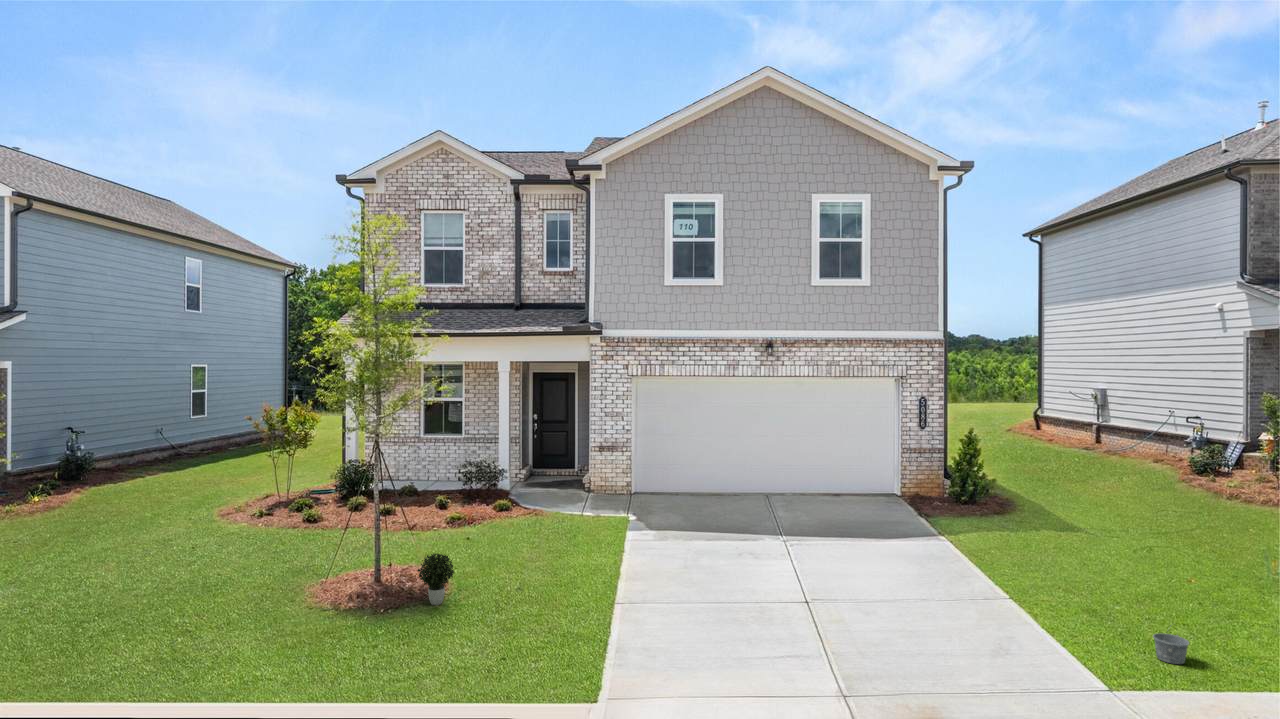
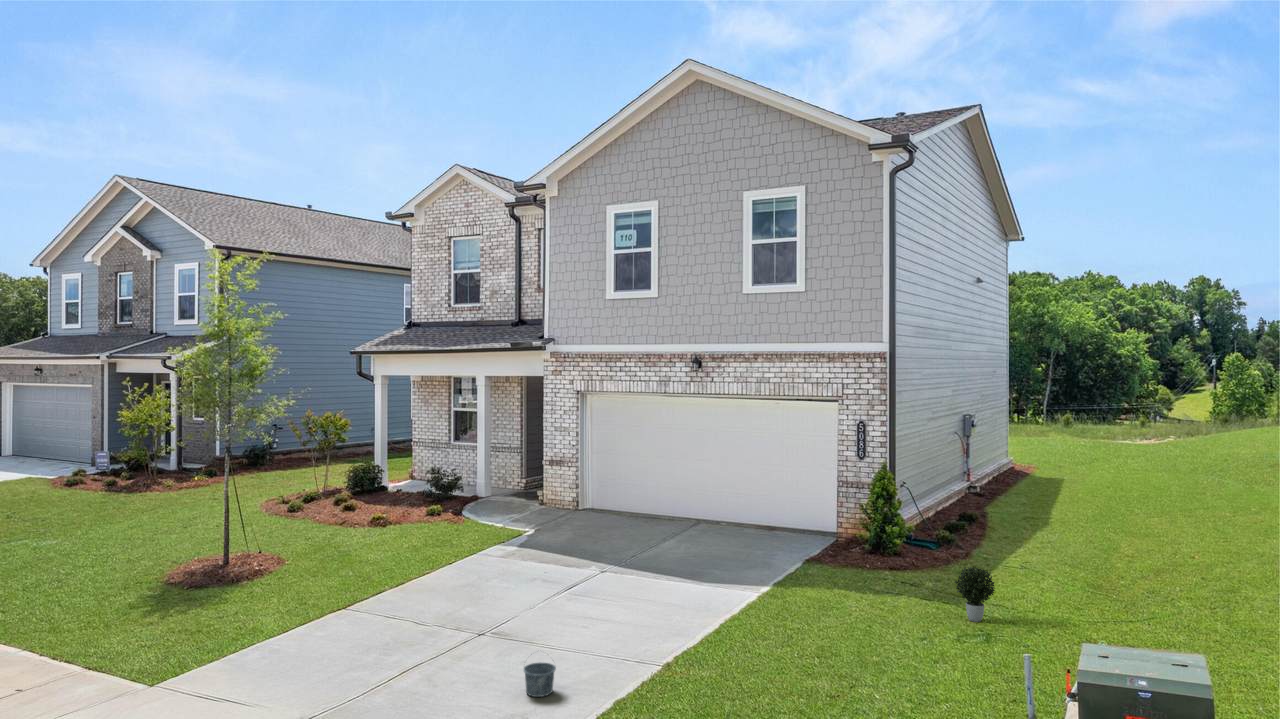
potted plant: present [417,553,454,605] -> present [955,567,995,622]

